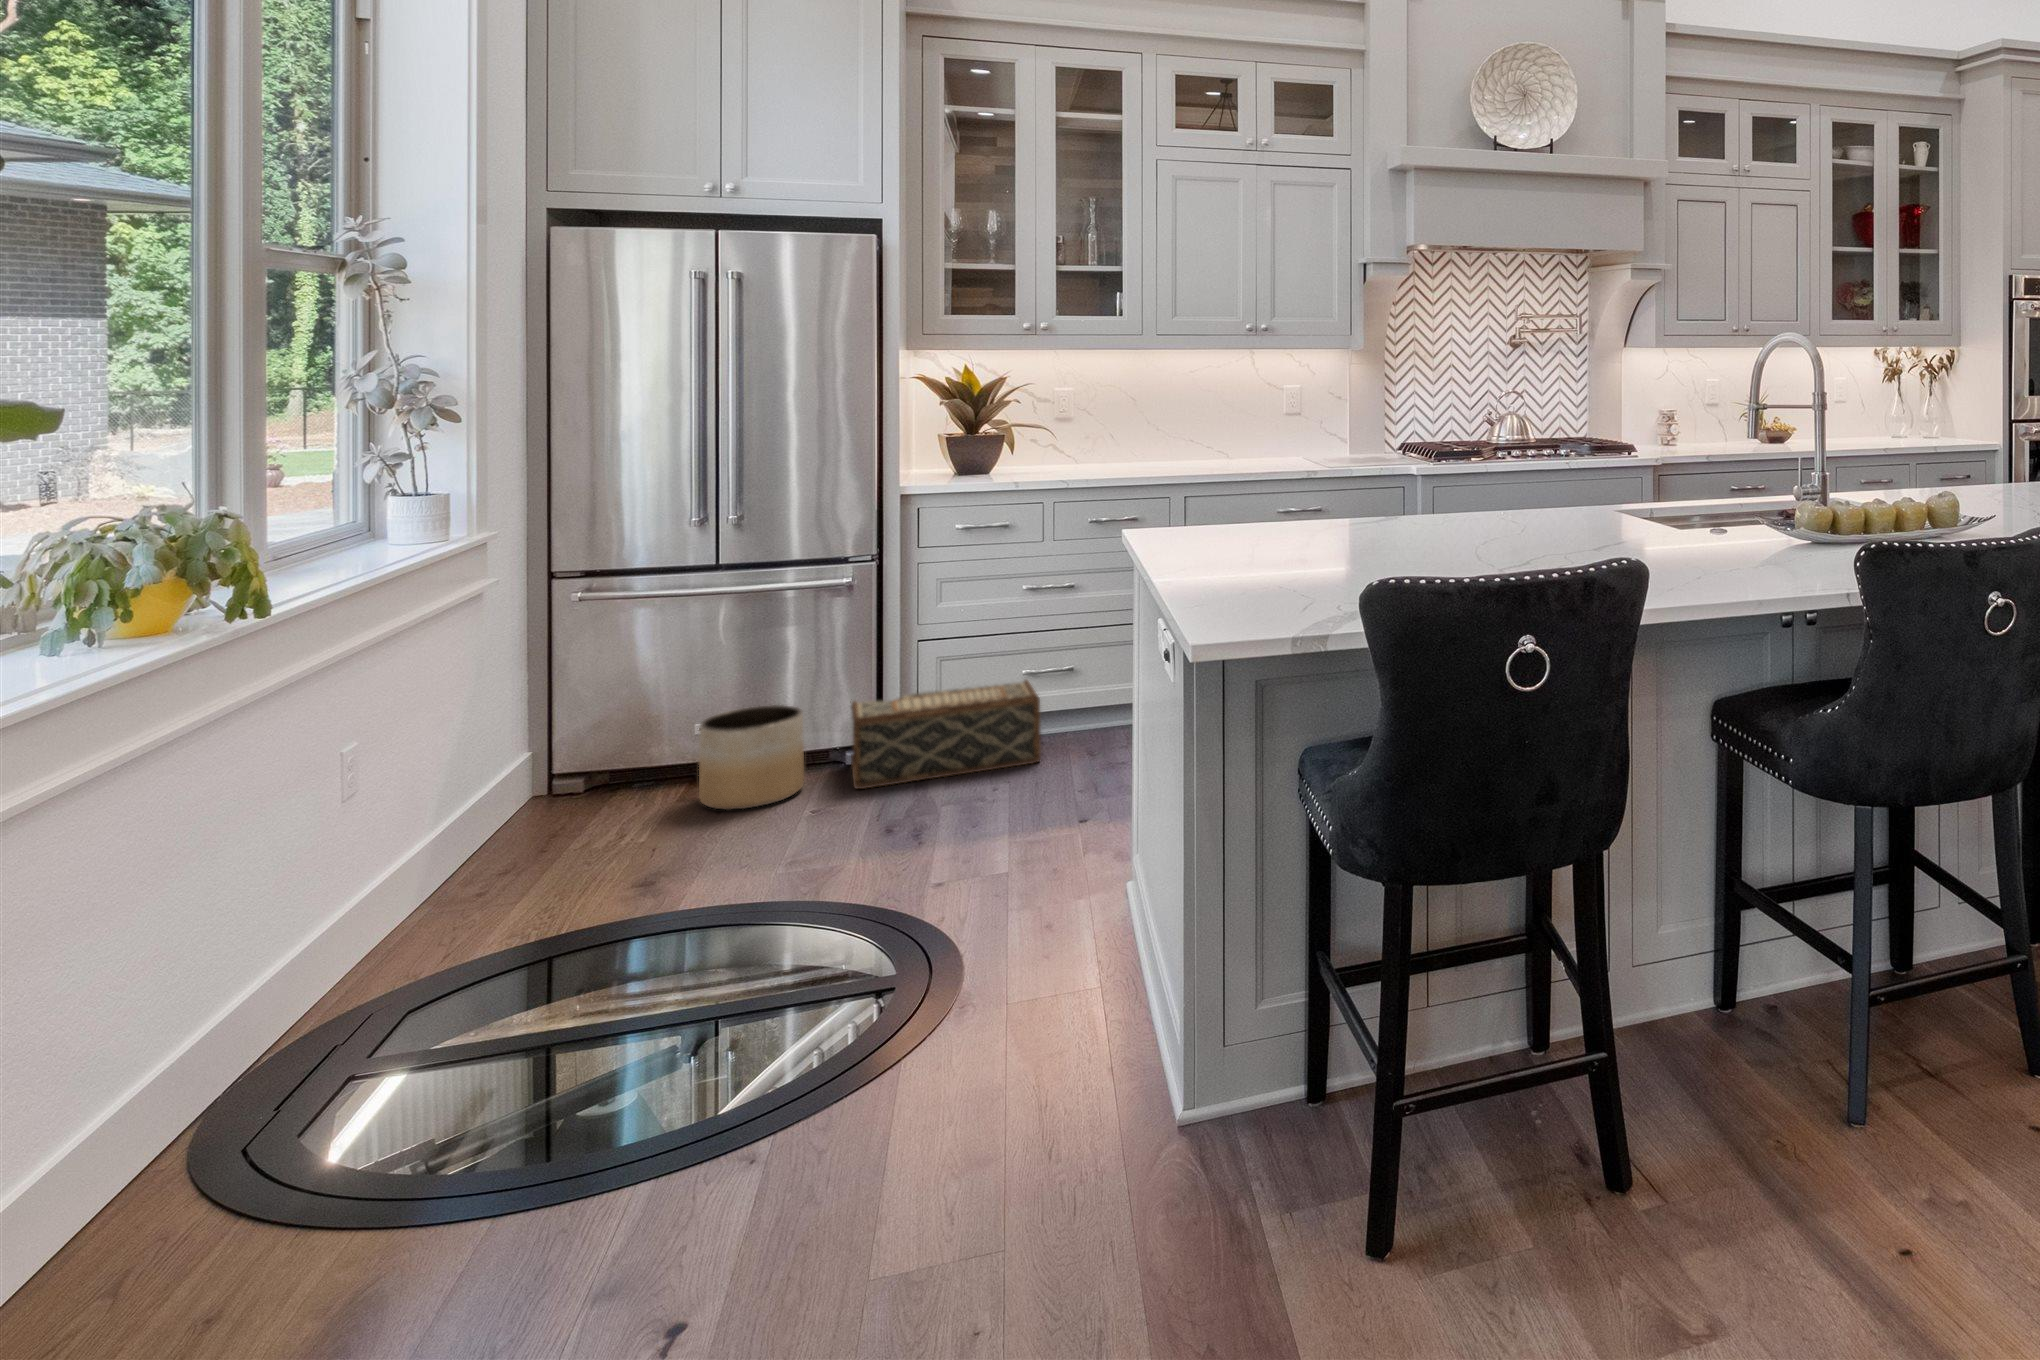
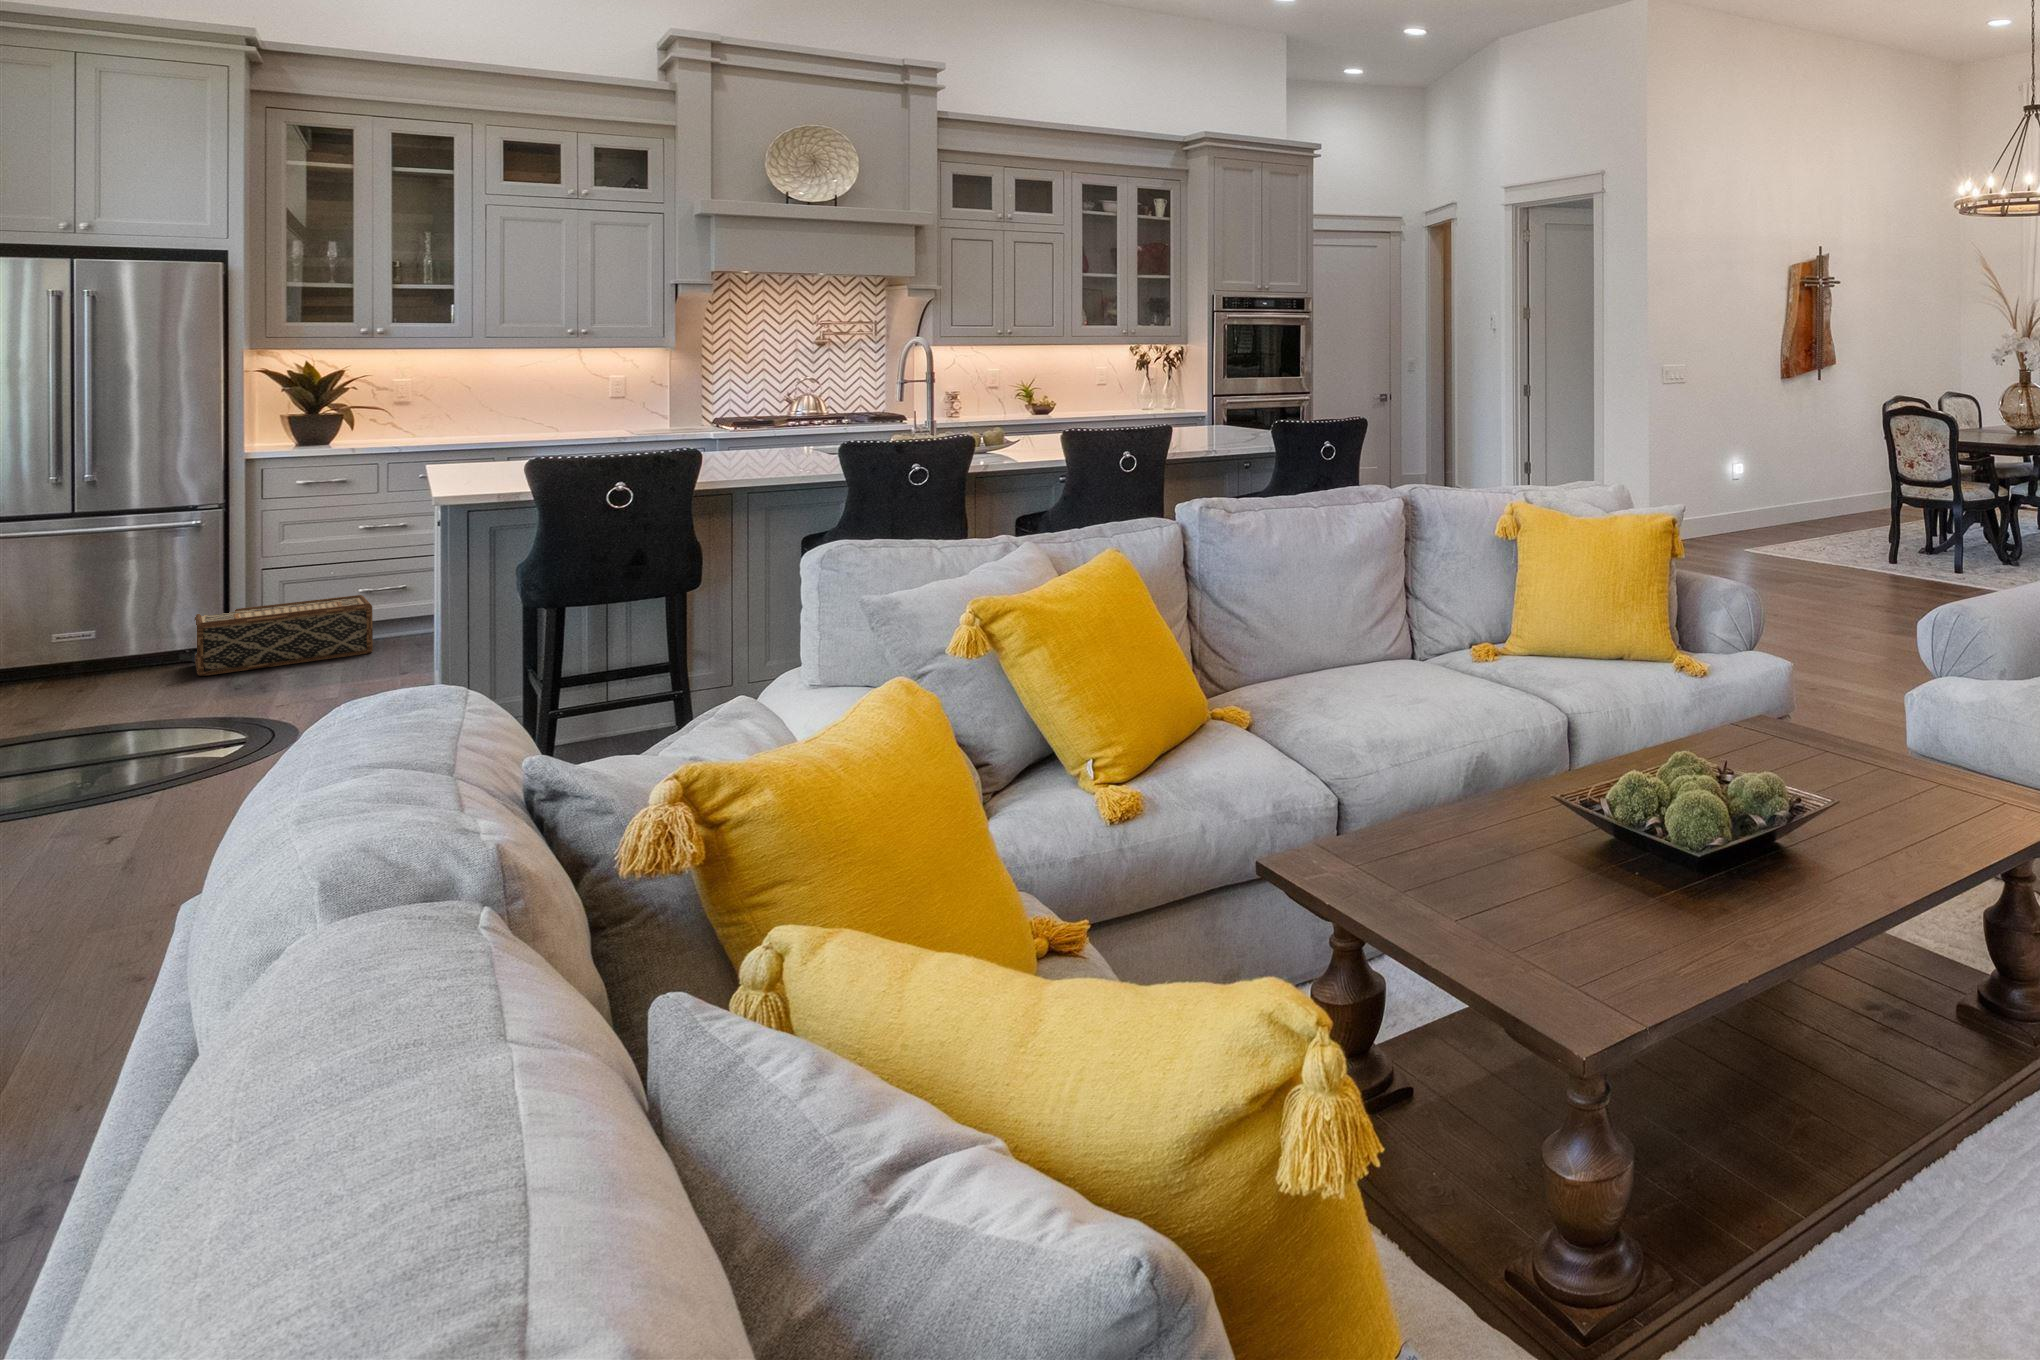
planter: present [699,705,804,810] -> none [49,619,150,694]

